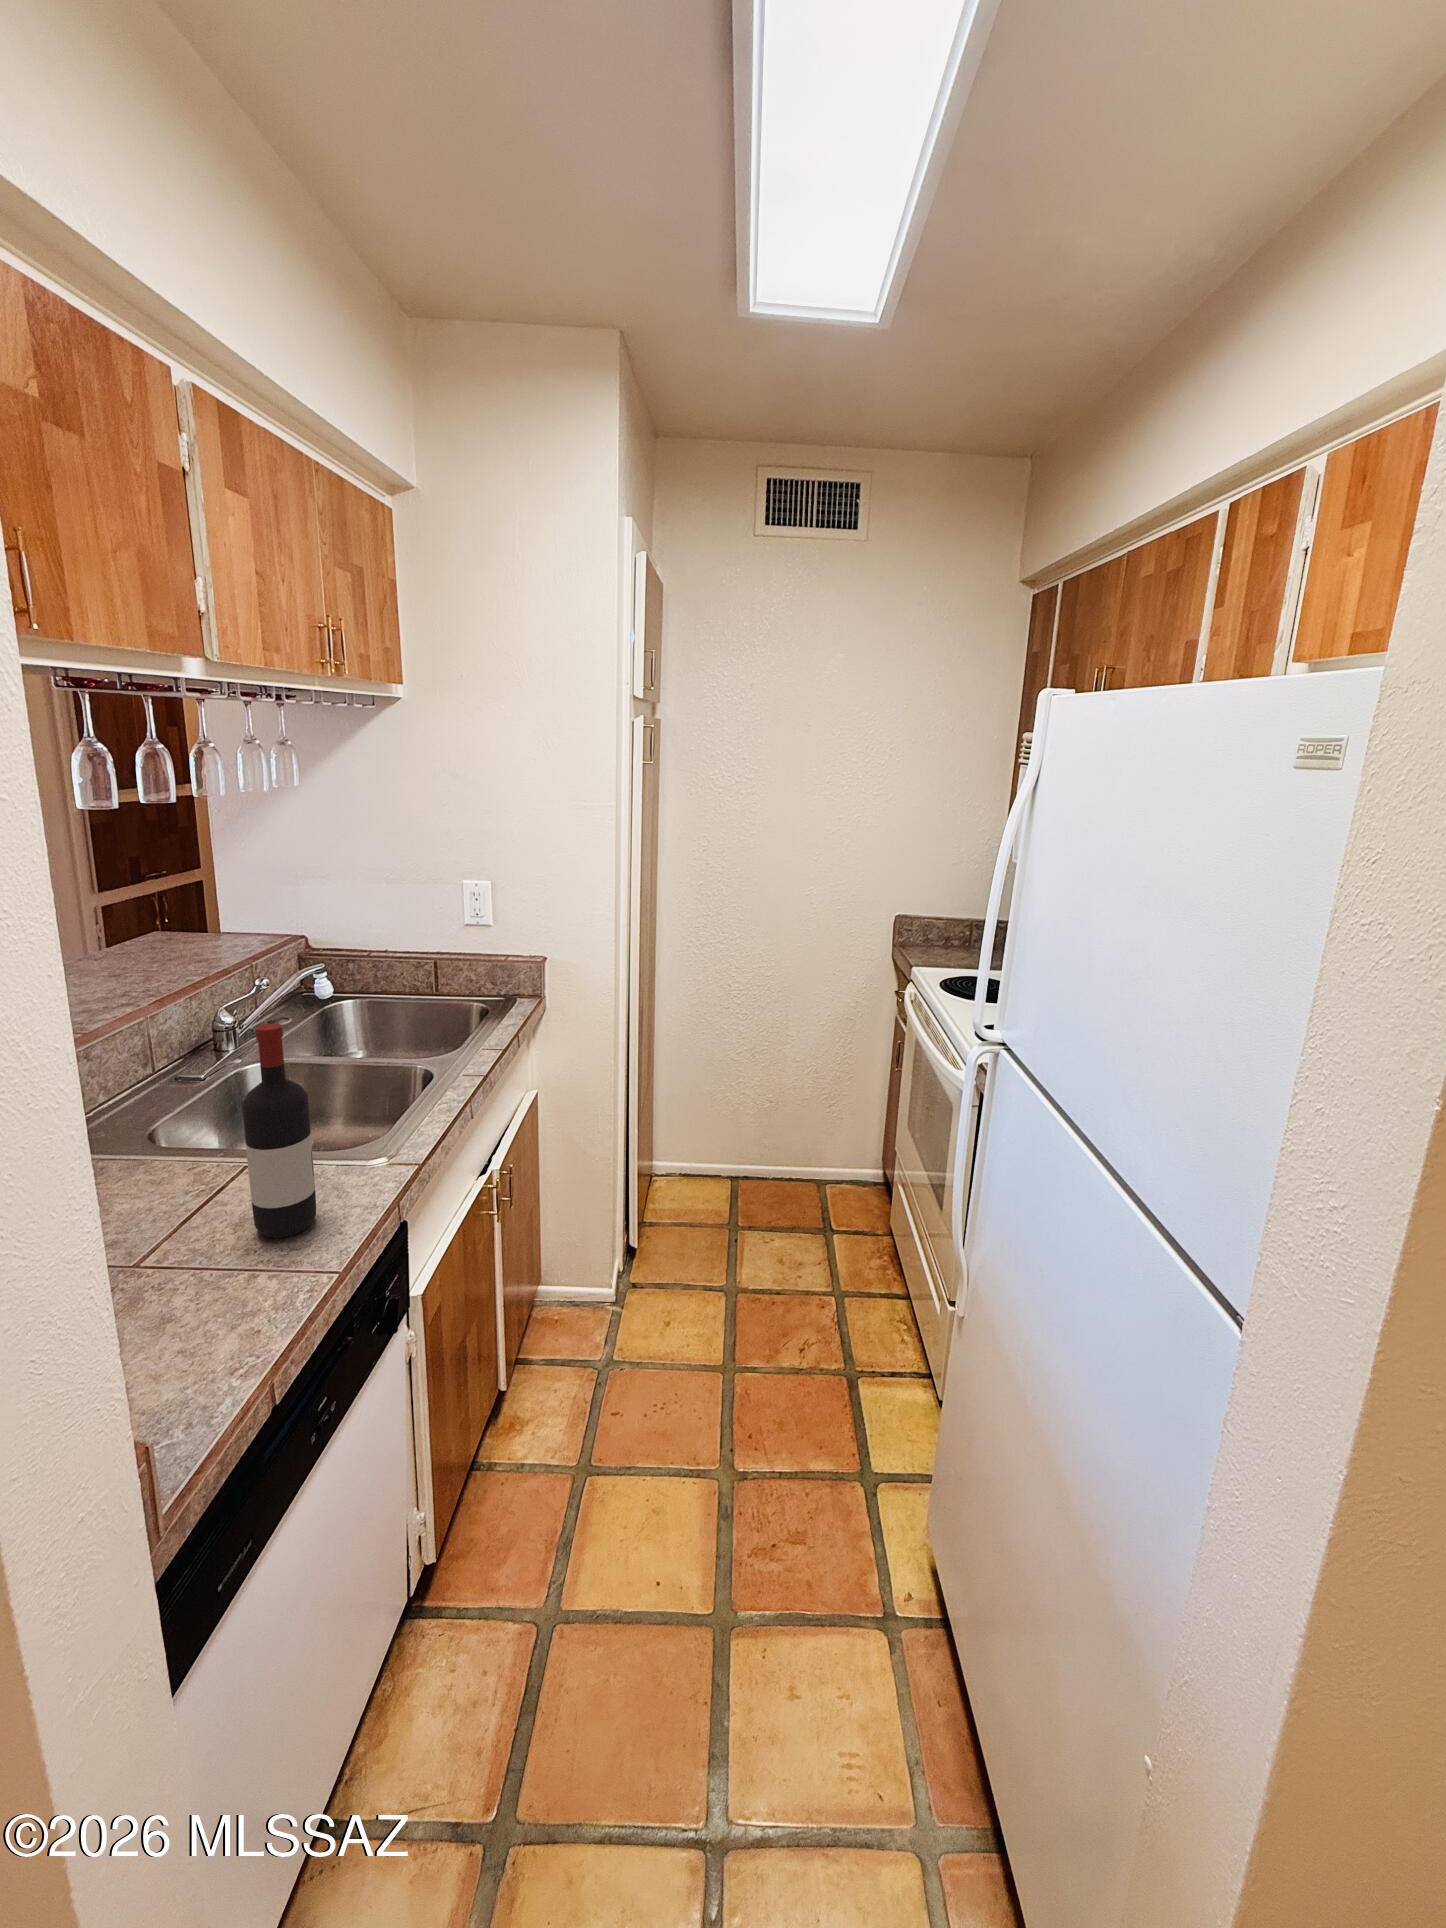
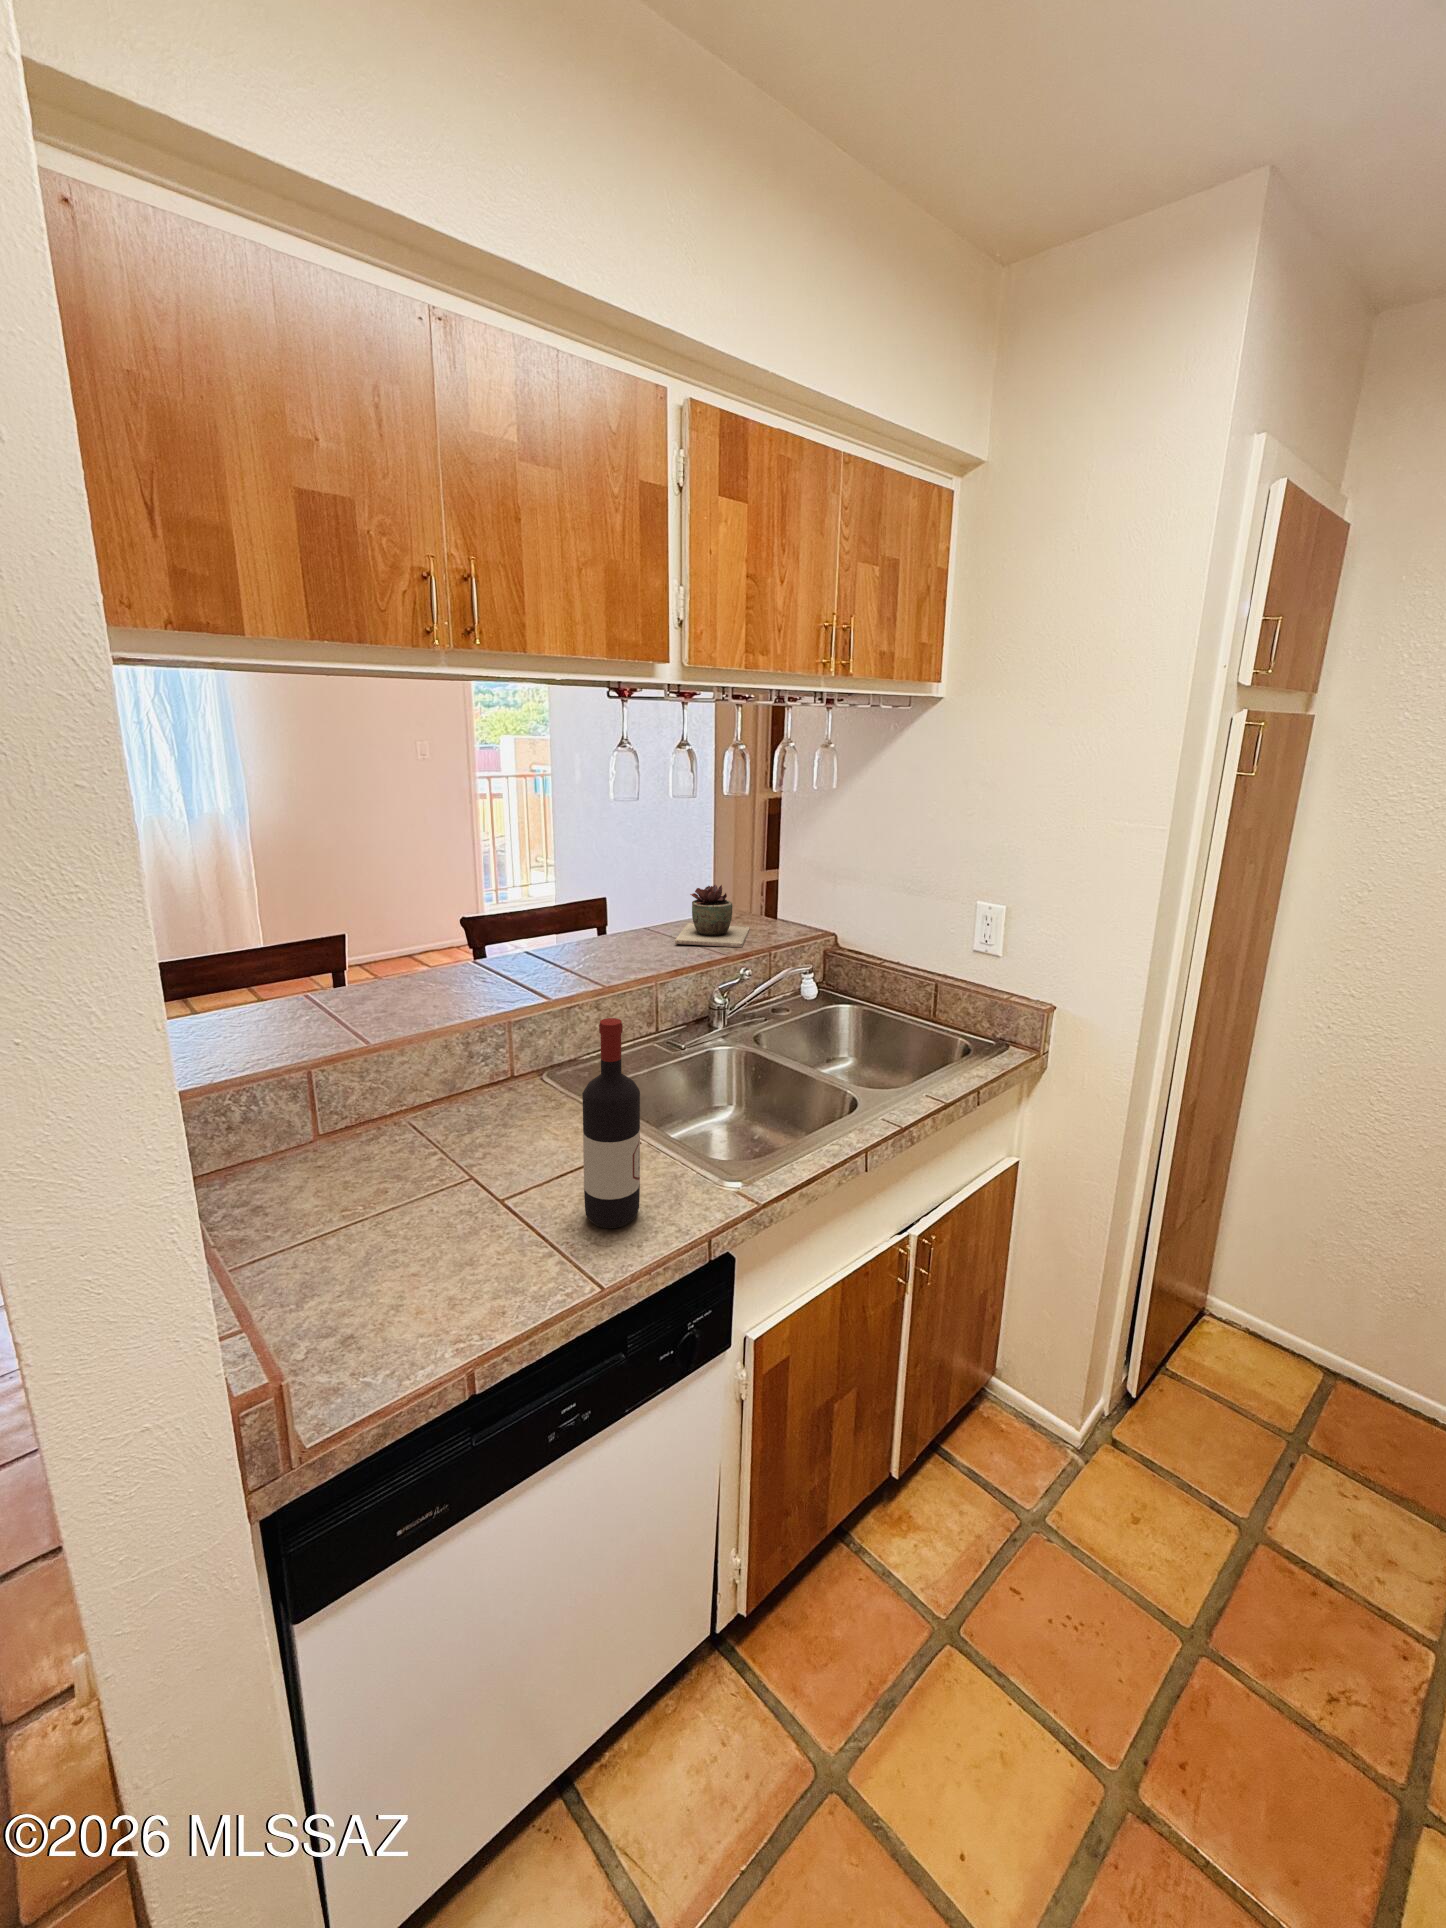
succulent plant: none [116,900,217,975] -> present [675,885,750,947]

